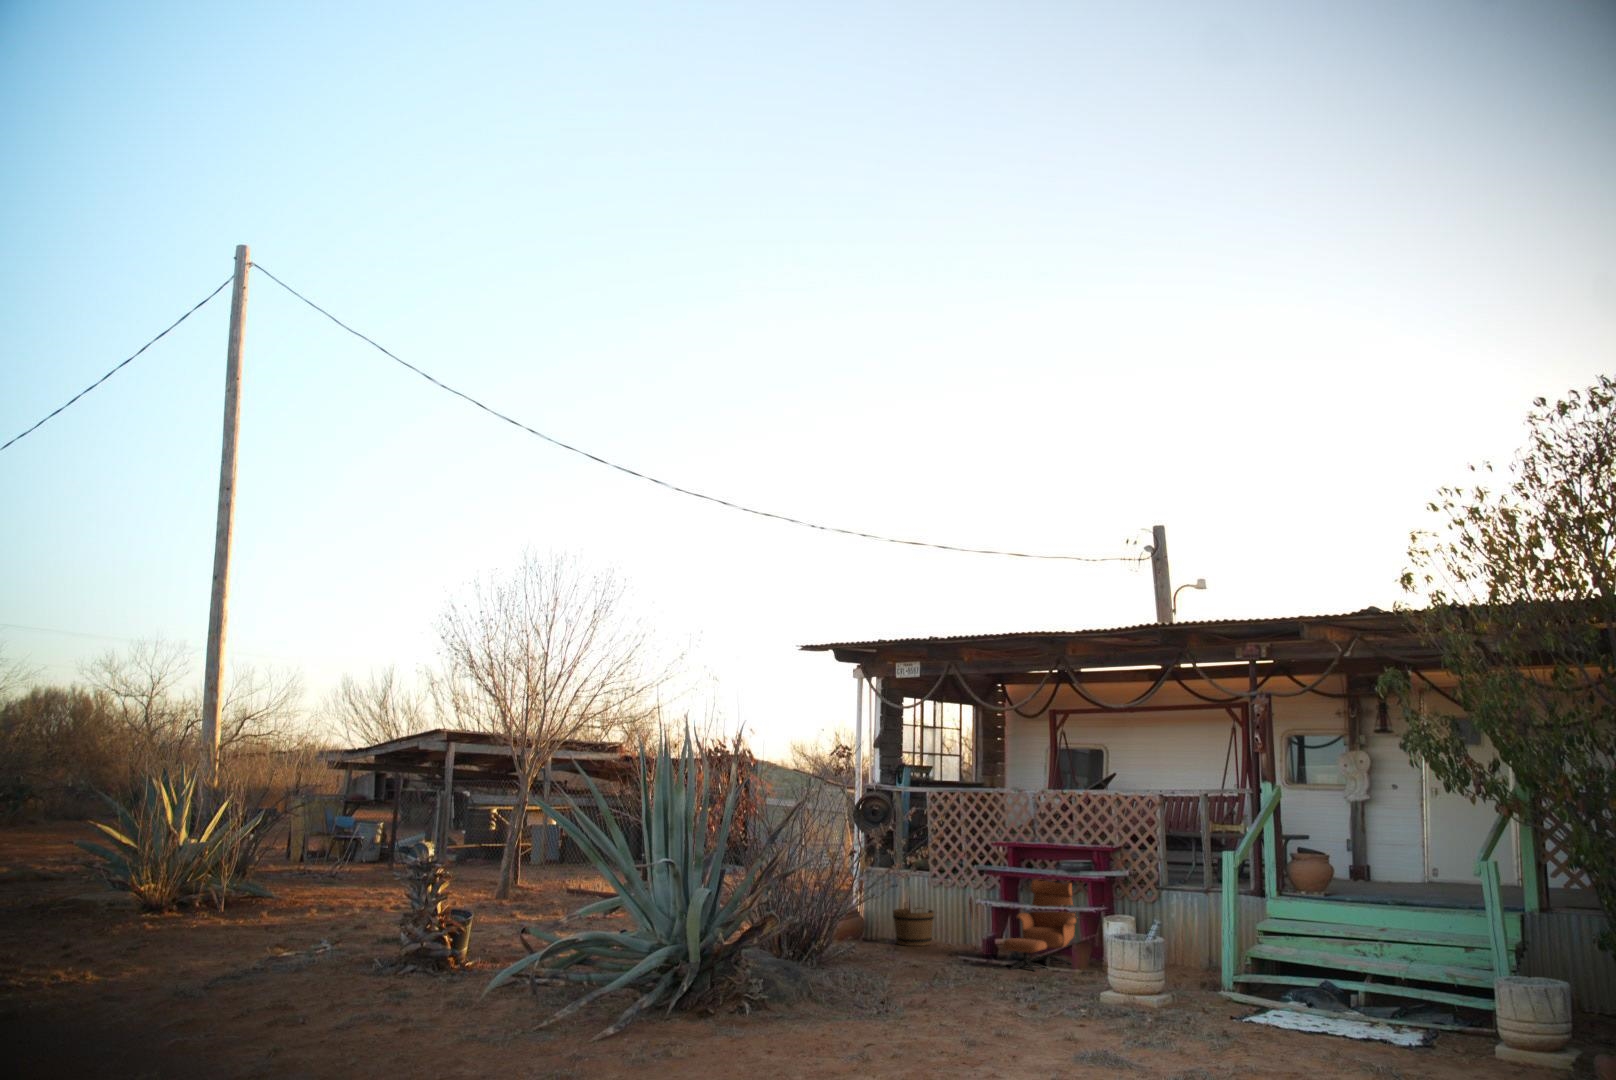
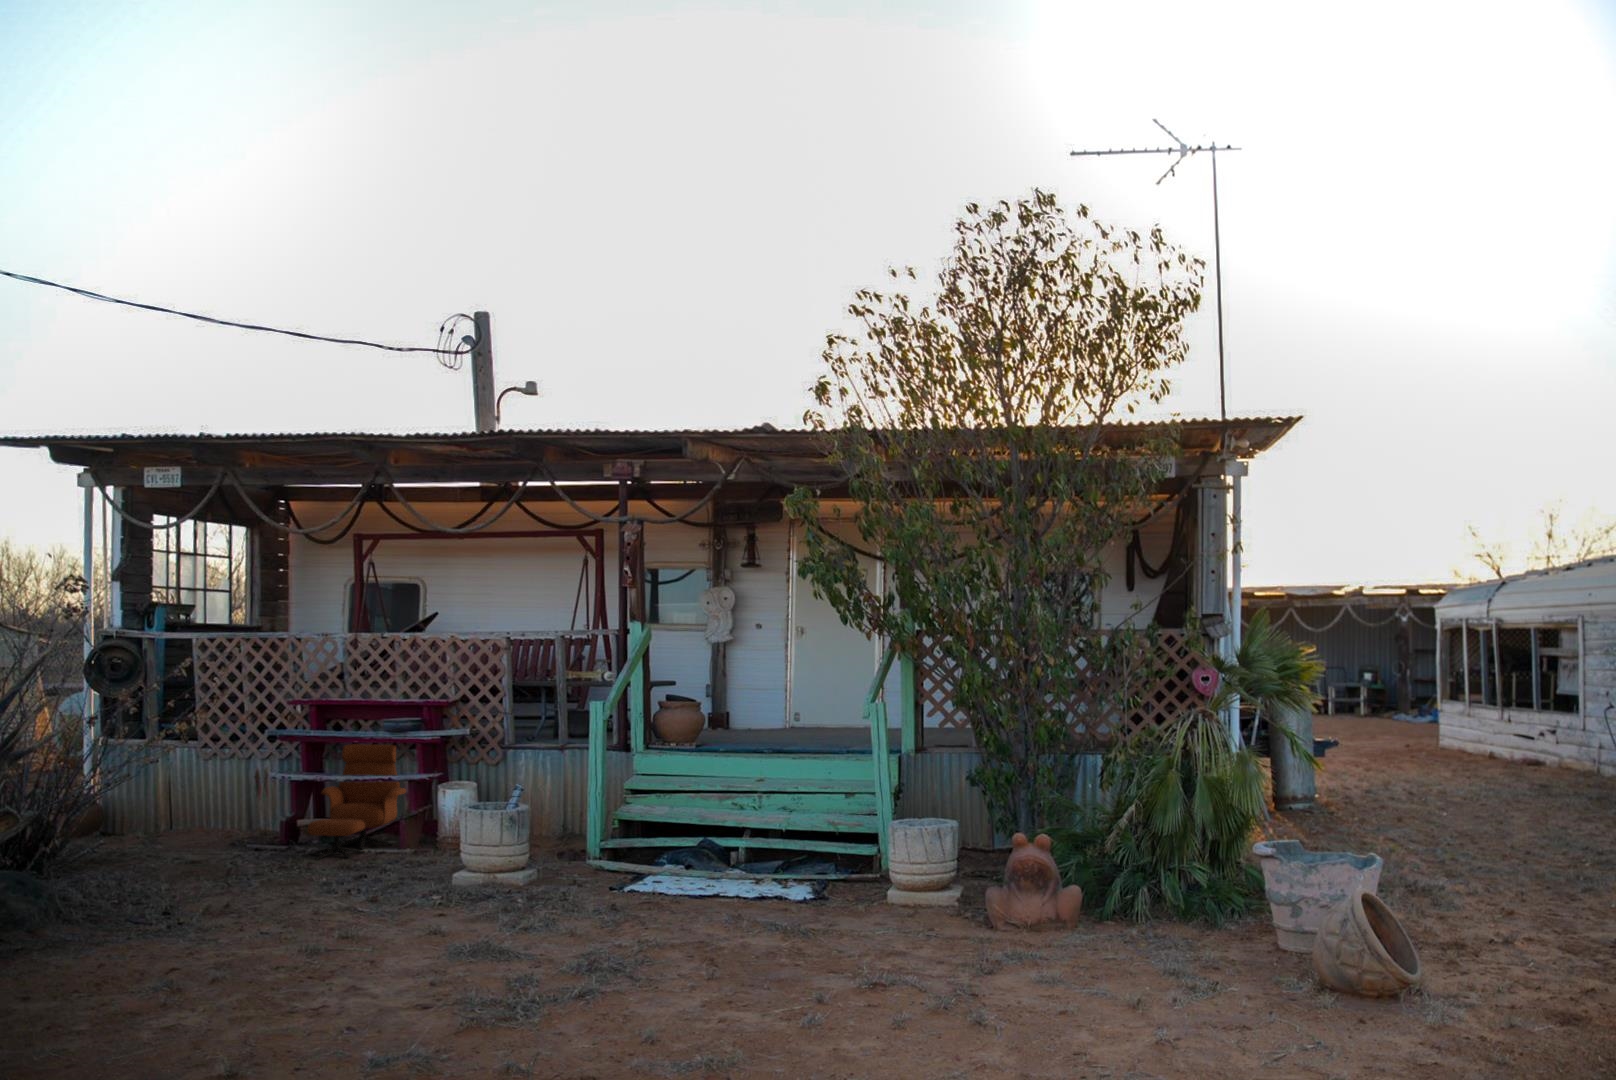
bucket: present [893,907,934,946] -> none [141,784,202,840]

